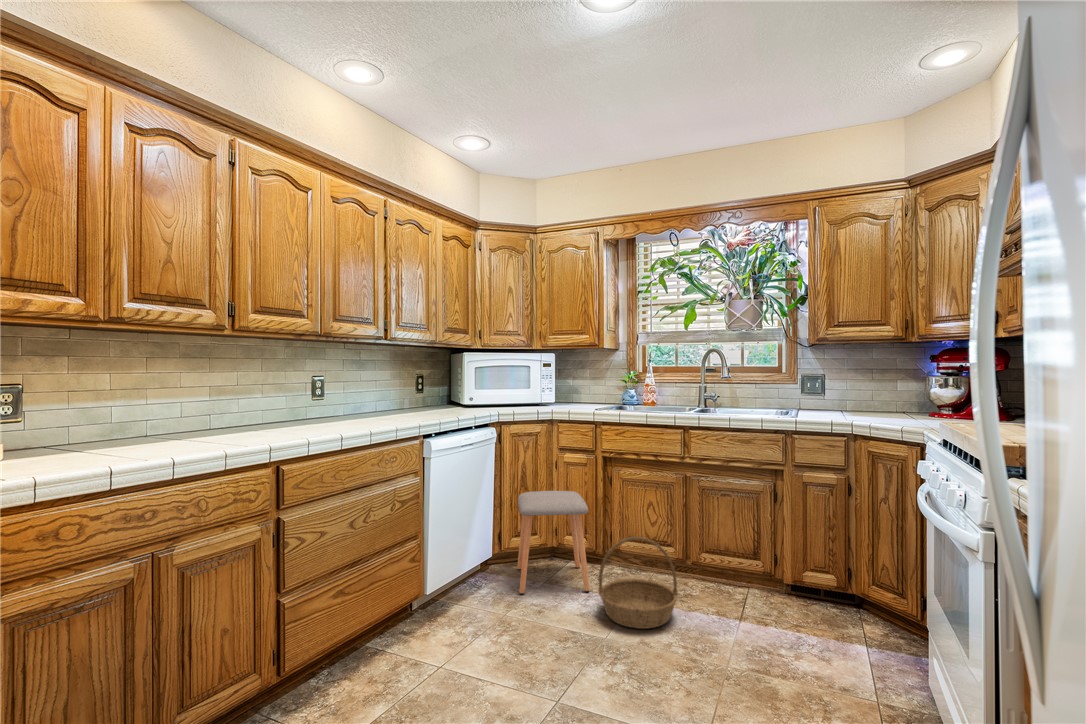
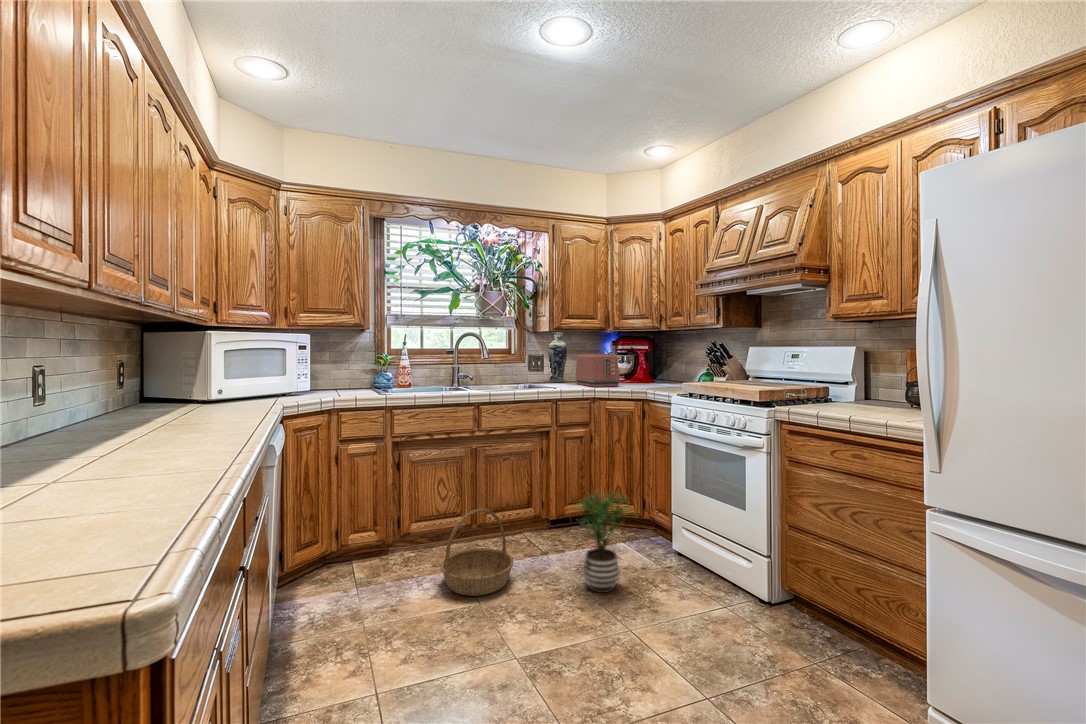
vase: none [829,345,860,410] -> present [548,333,567,382]
toaster: none [854,374,903,421] -> present [576,354,620,387]
stool: present [517,491,590,594] -> none [305,484,412,610]
potted plant: none [712,546,800,683] -> present [576,491,630,593]

